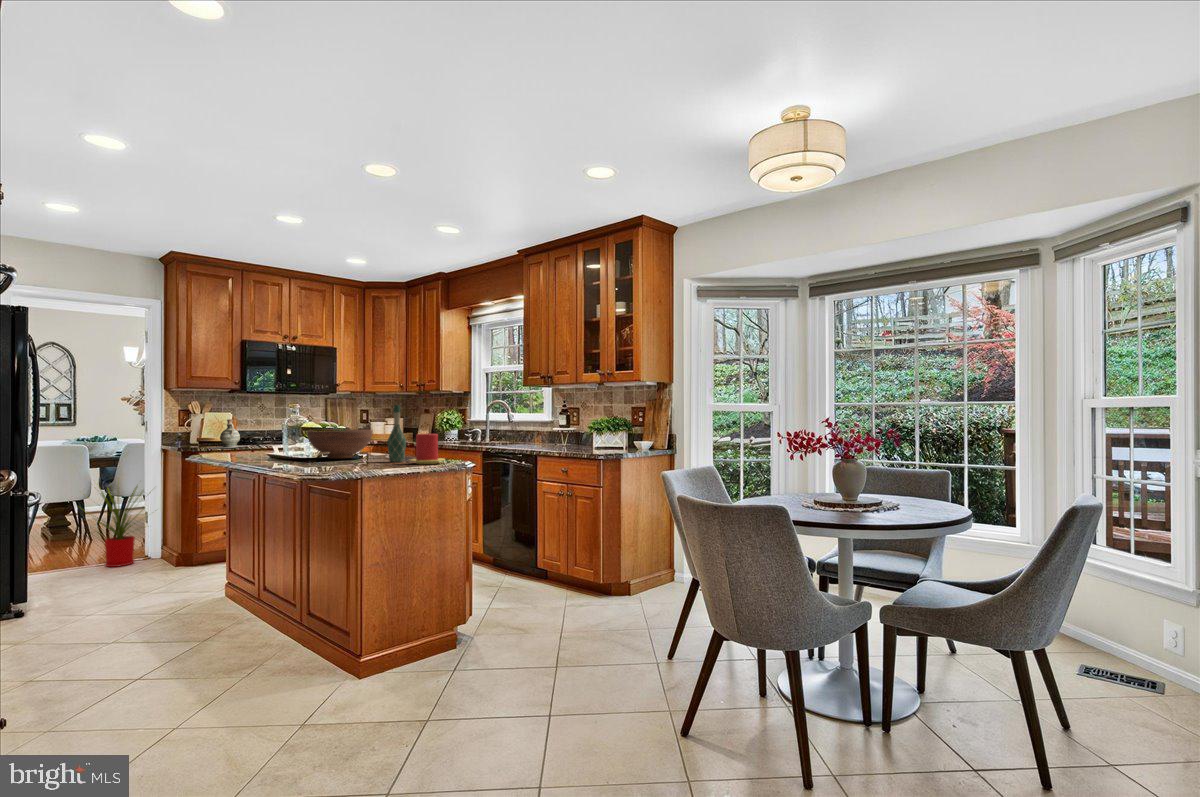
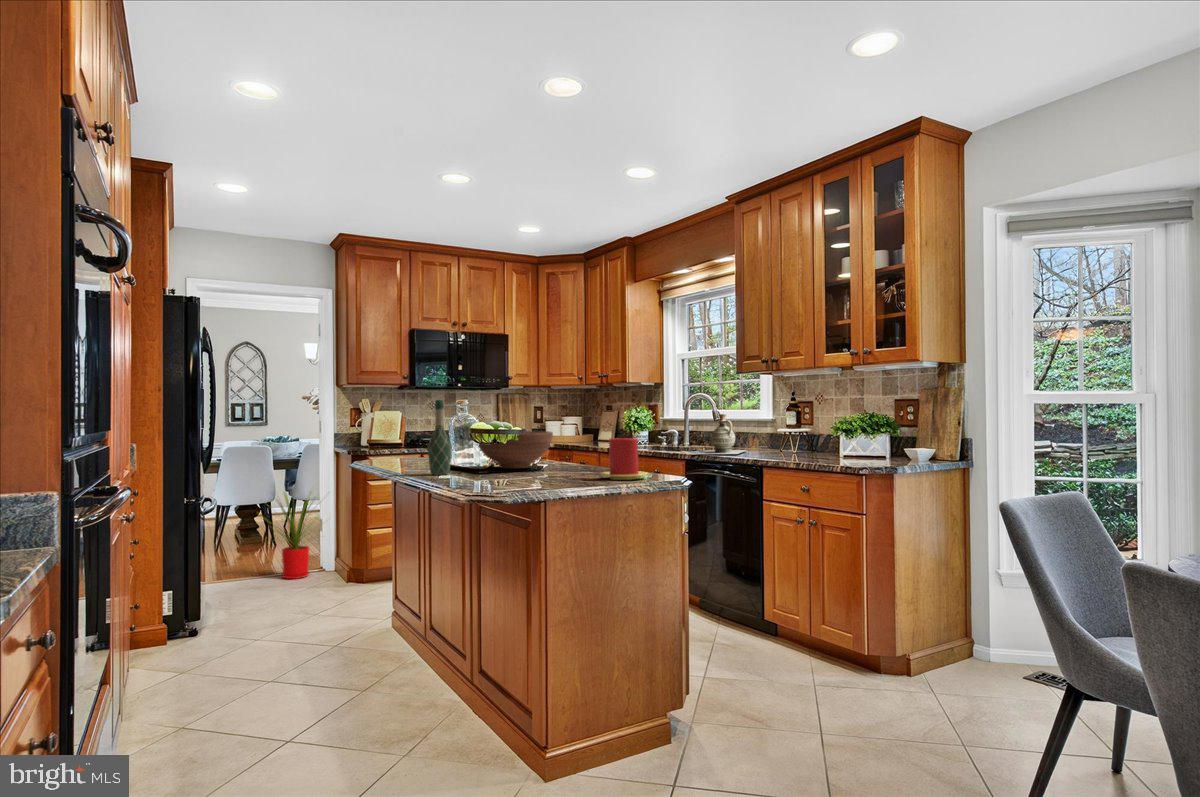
wine bottle: present [387,405,406,462] -> present [428,400,452,475]
ceramic jug: present [212,419,247,448] -> present [697,414,746,454]

